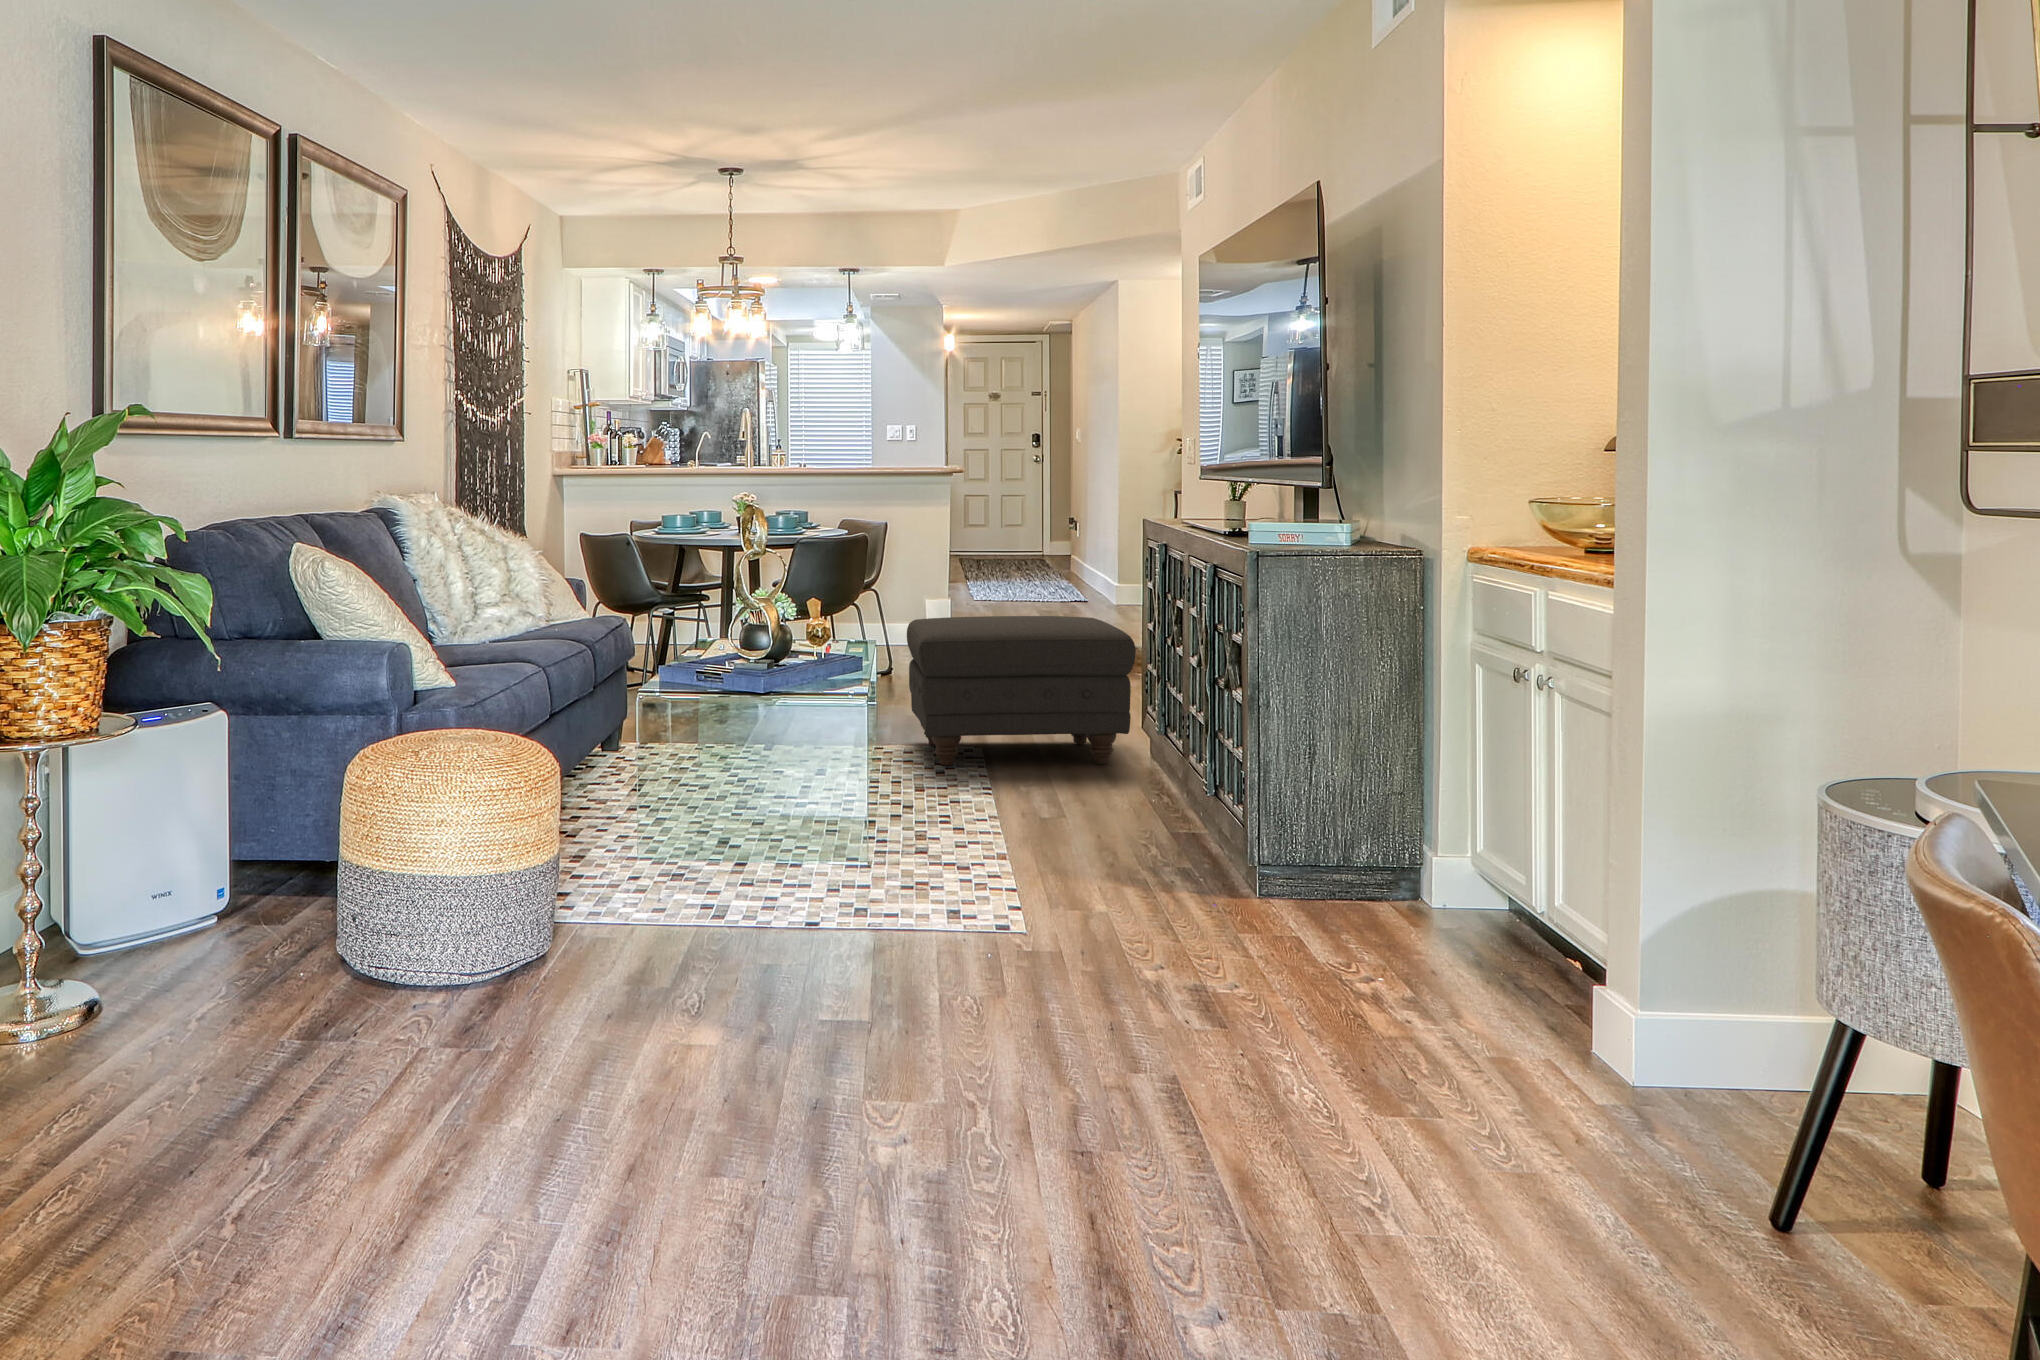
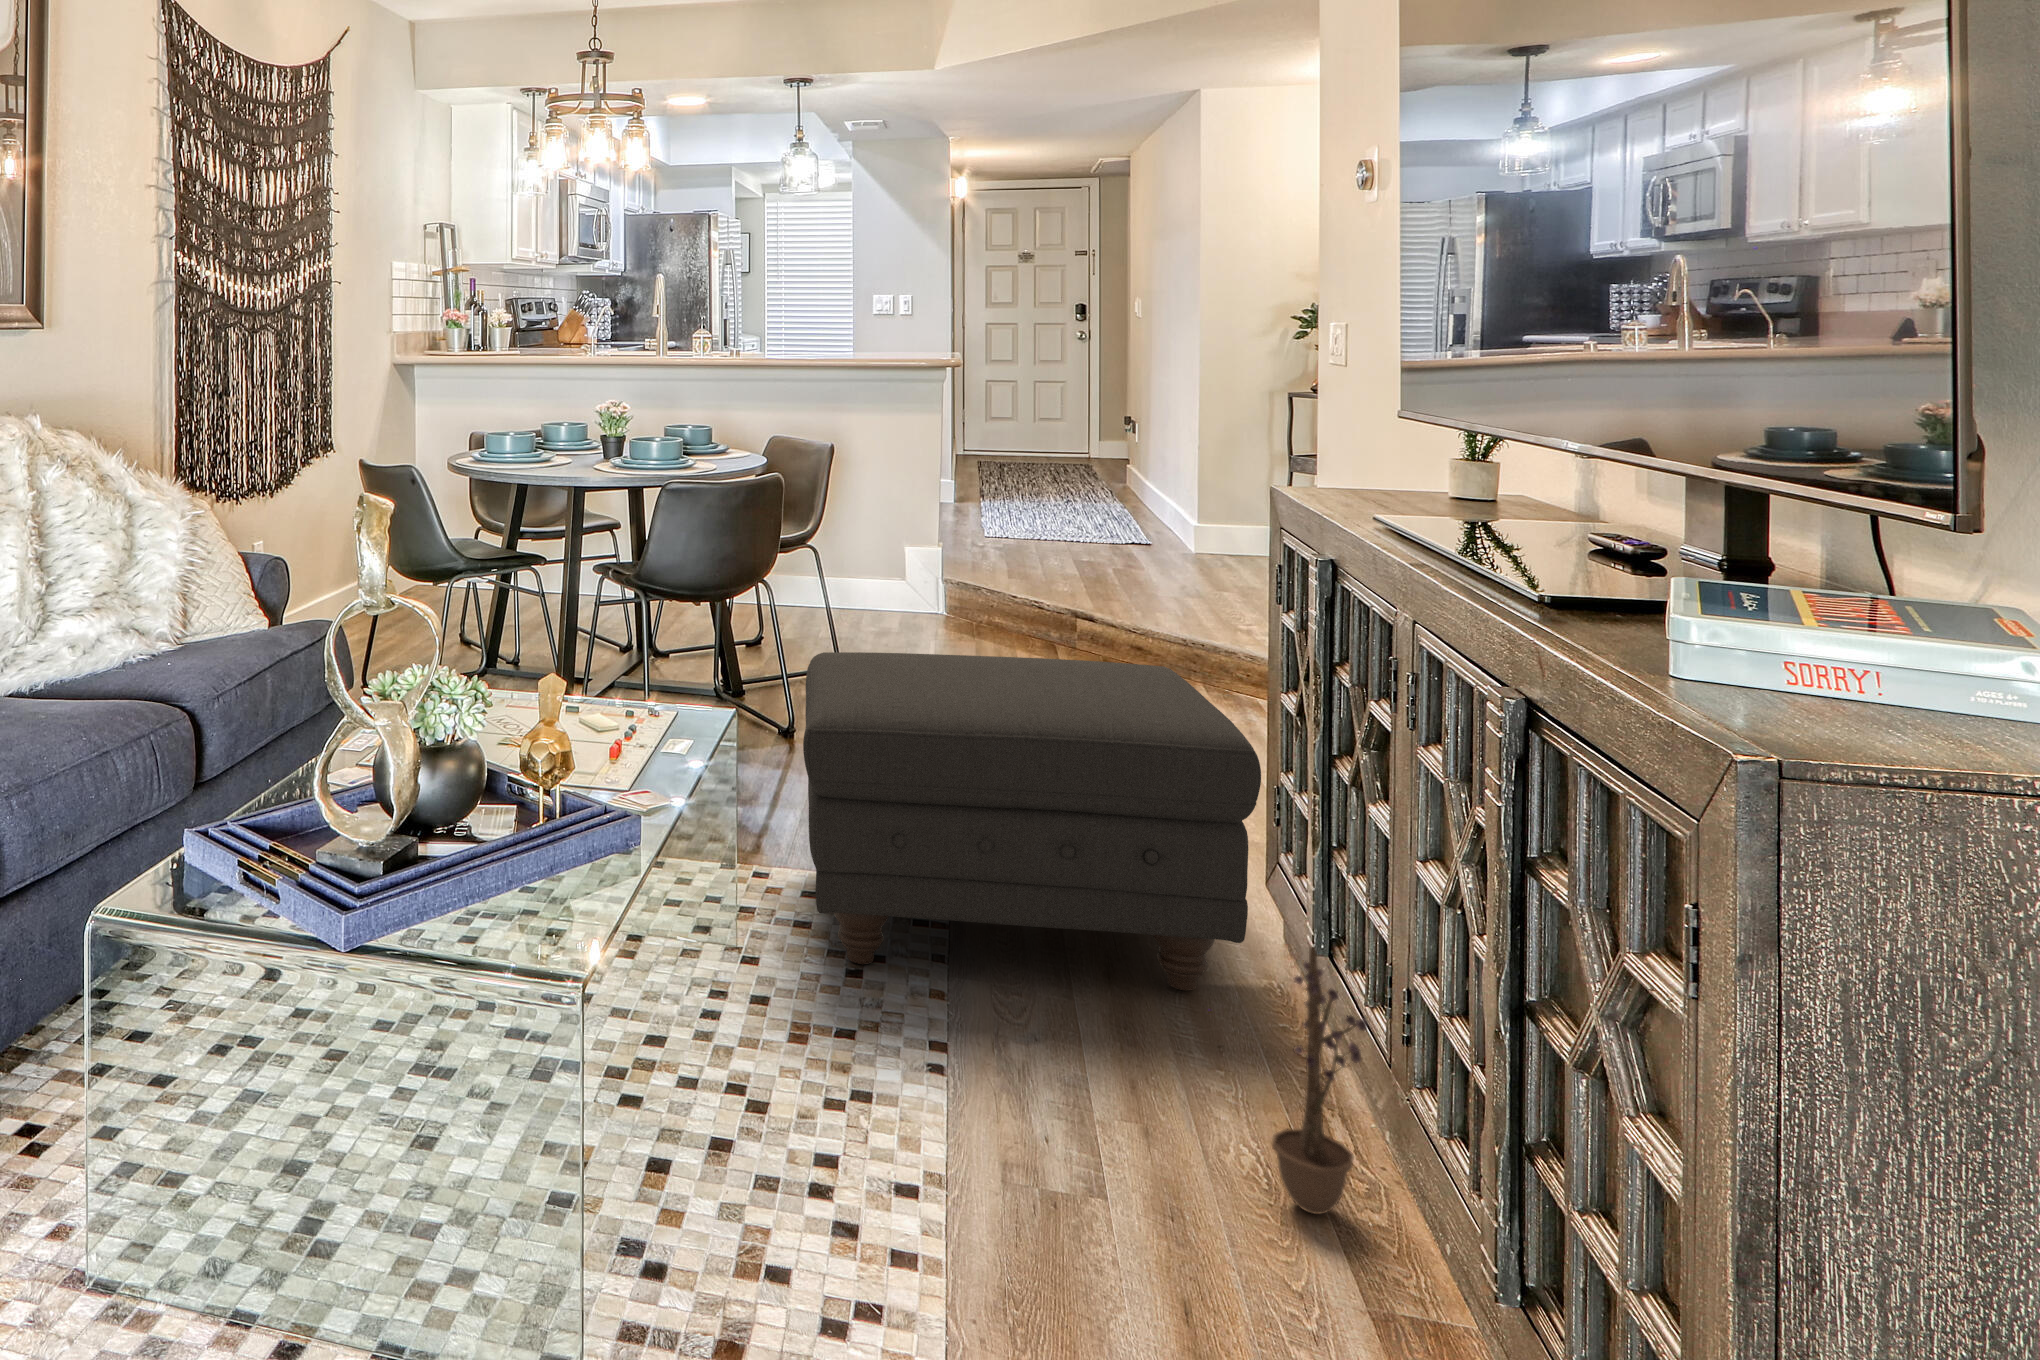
decorative plant: none [1135,696,1173,808] -> present [1272,947,1367,1214]

